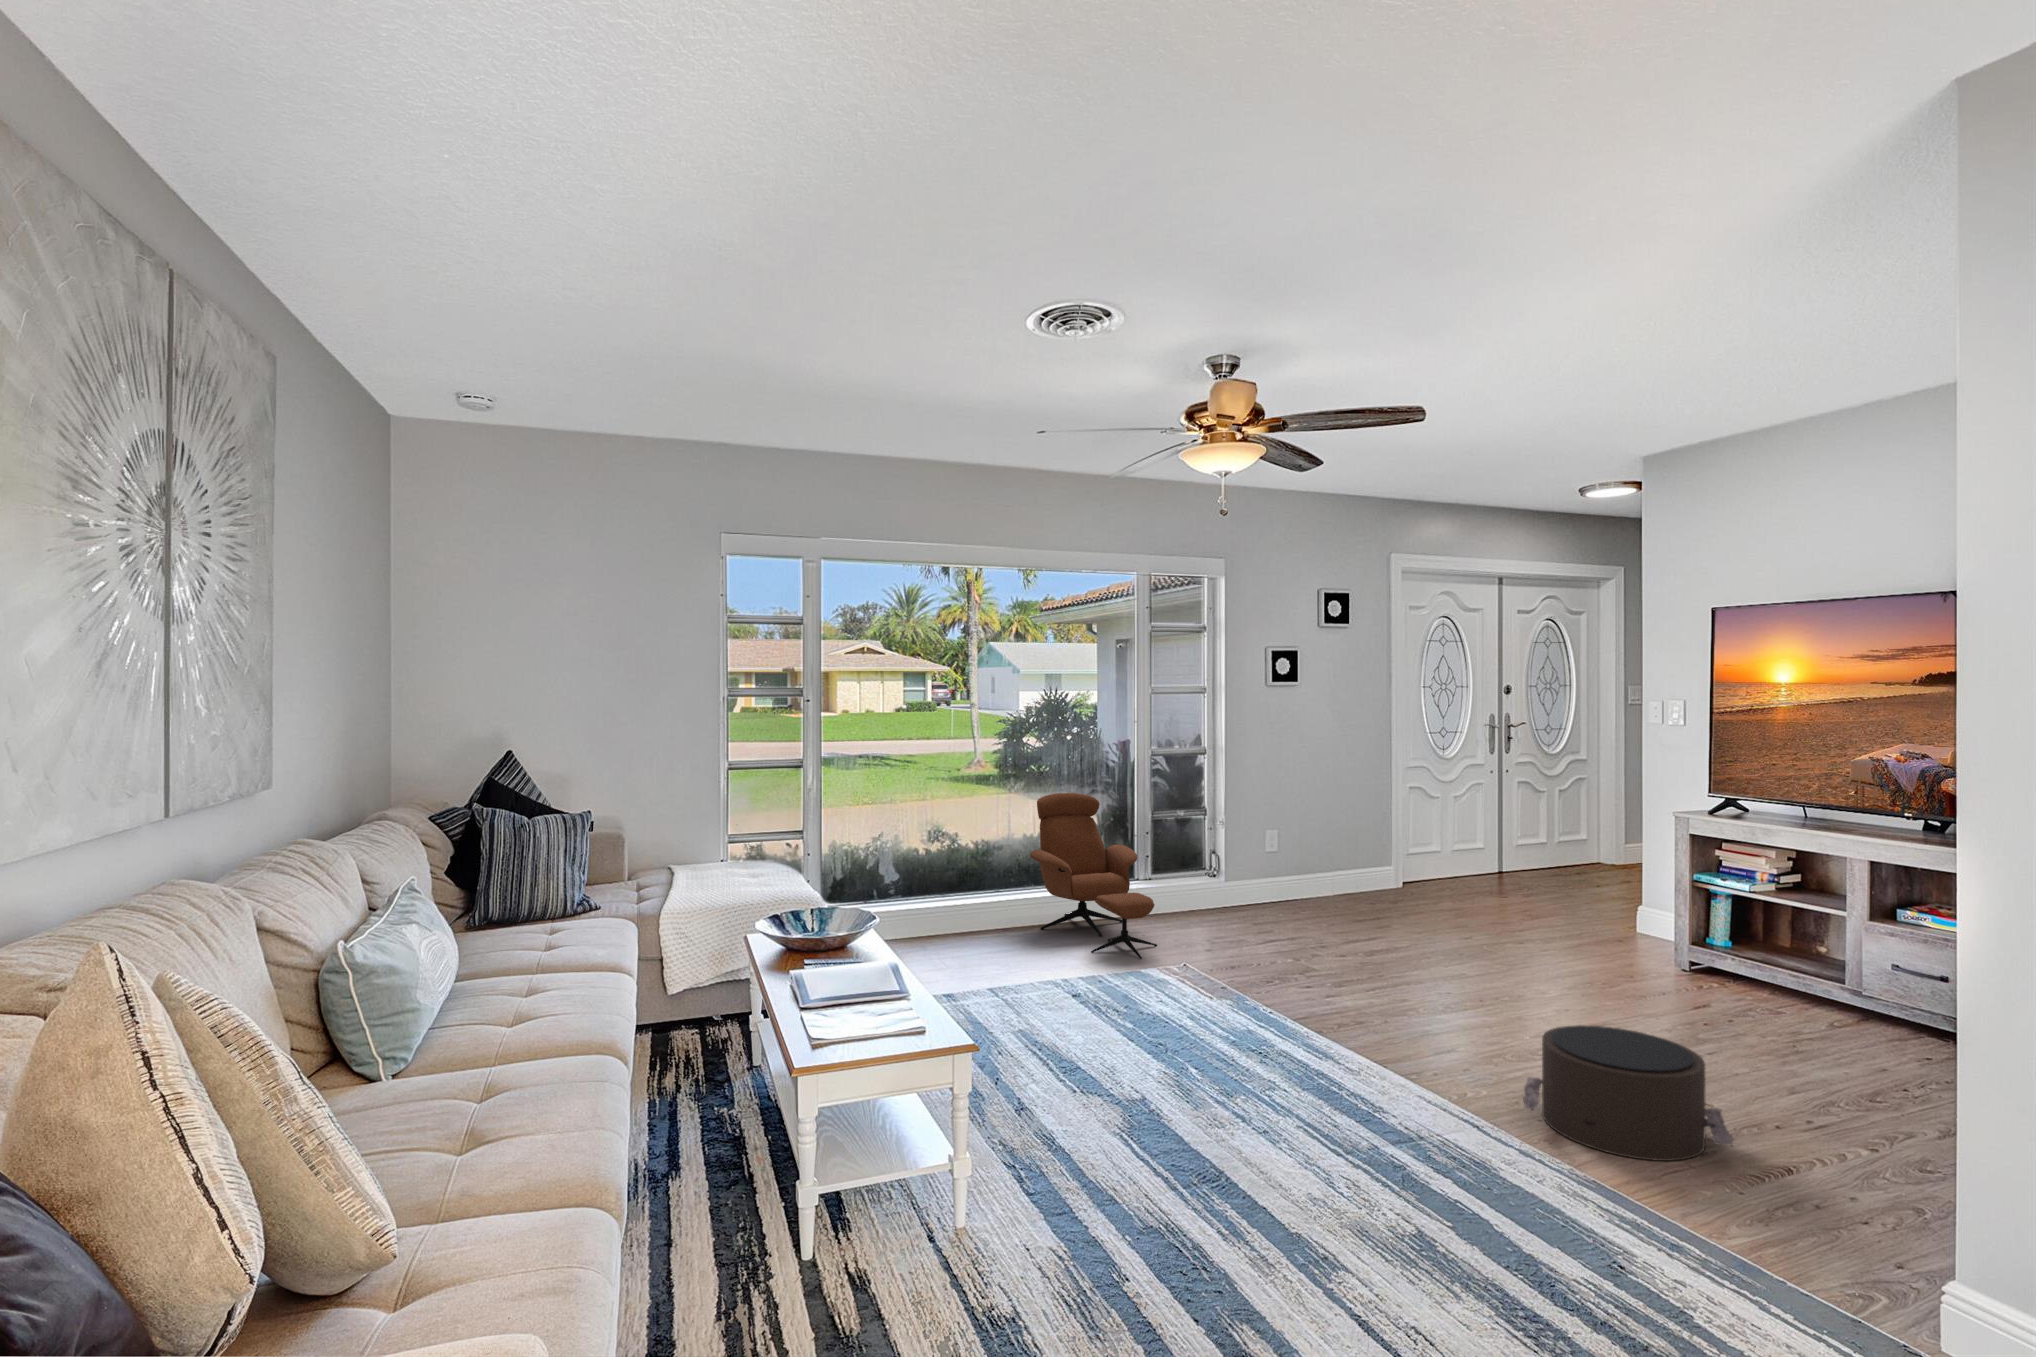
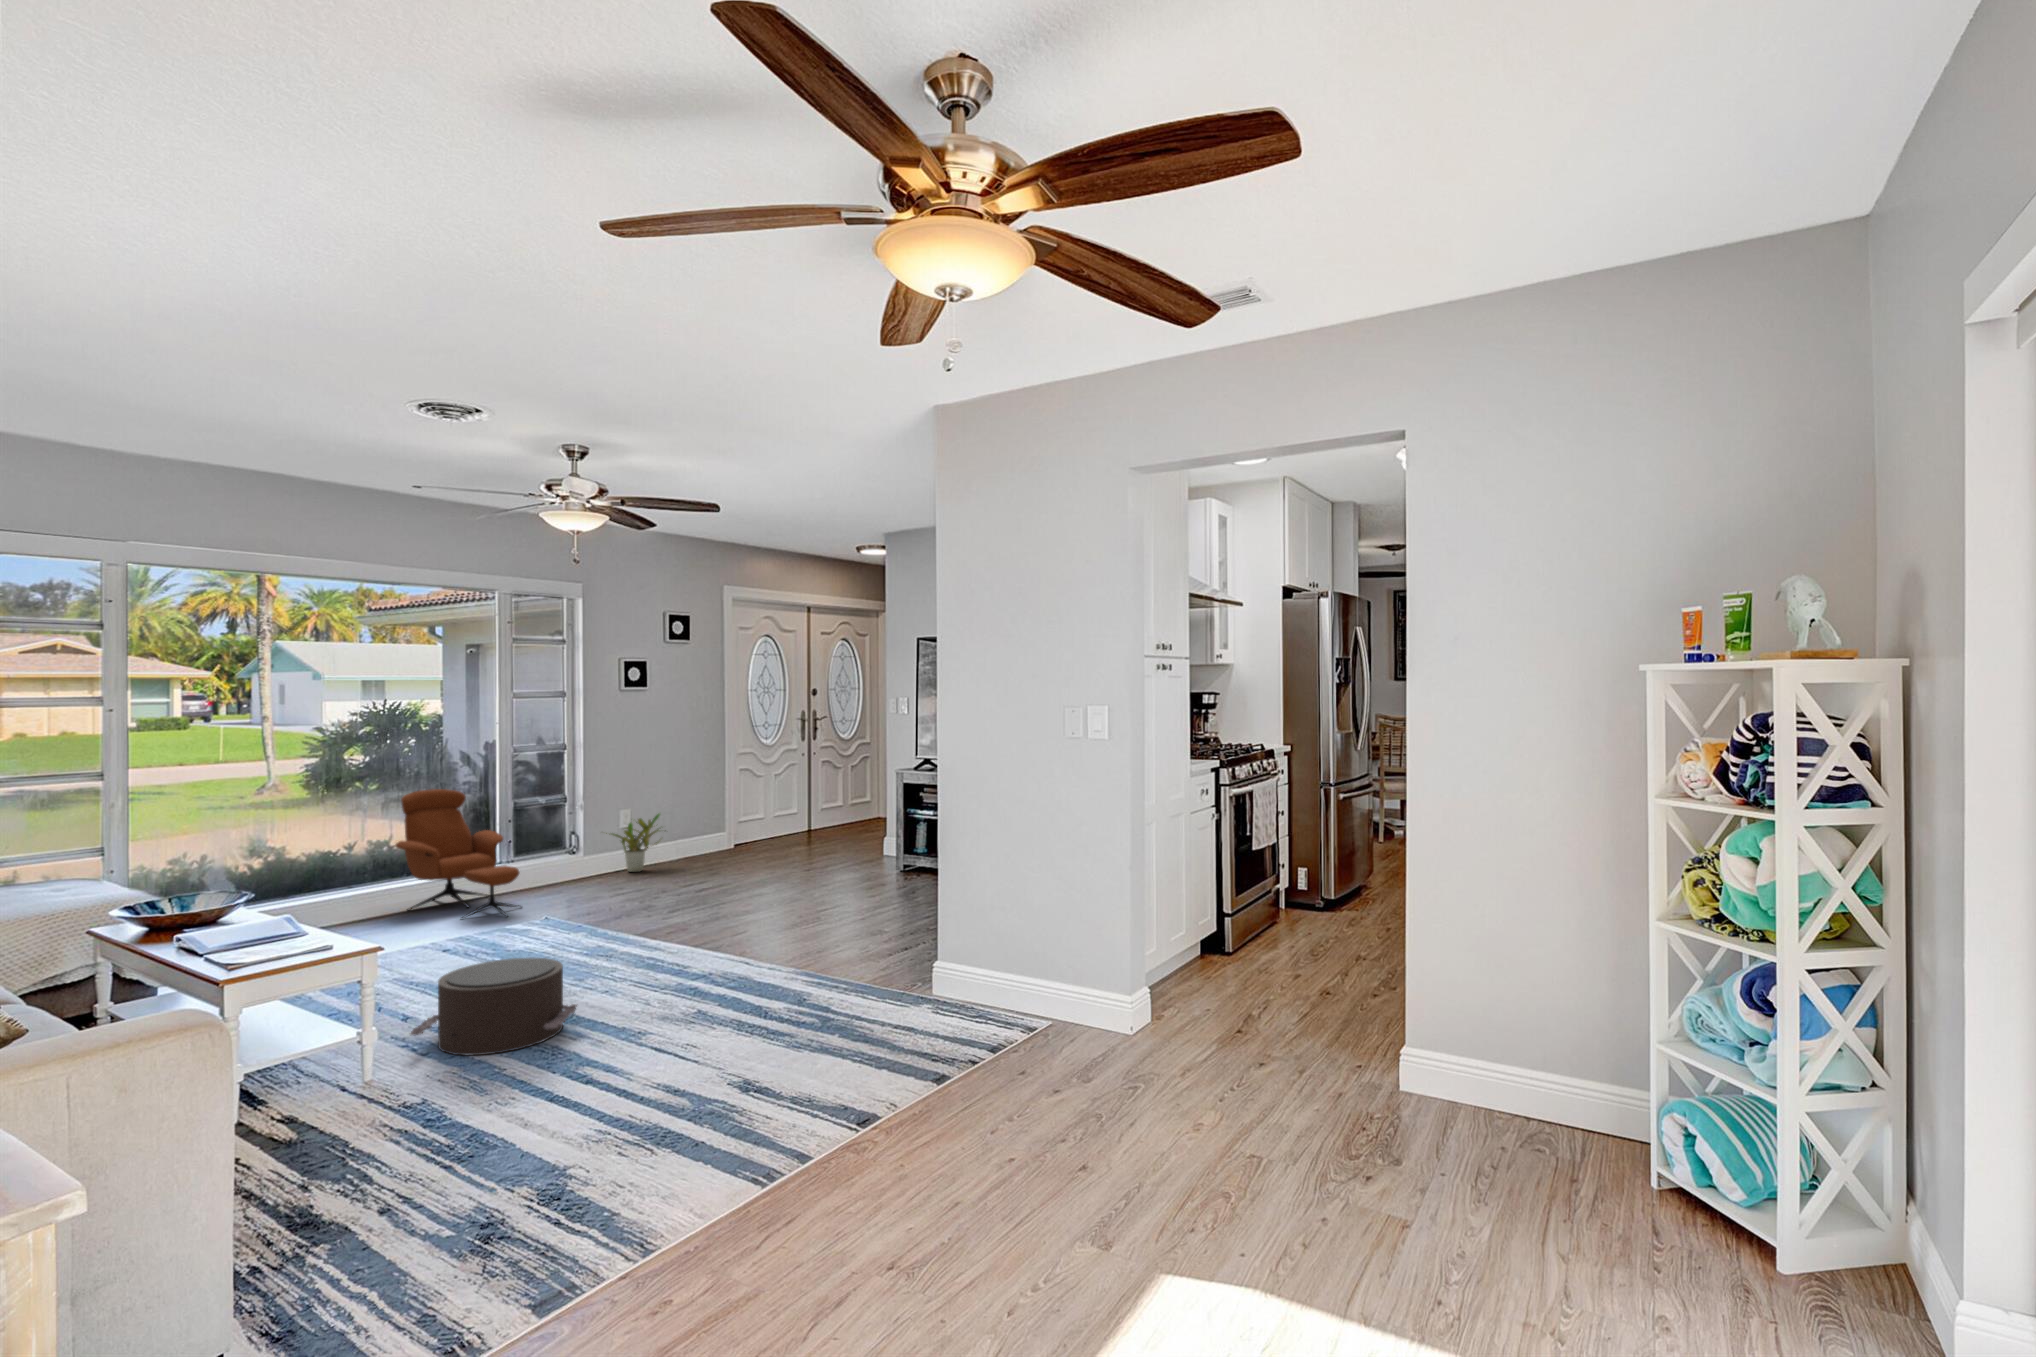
potted plant: none [1242,838,1322,910] -> present [606,814,660,872]
pouf: present [1523,1025,1733,1161] -> present [411,958,577,1055]

